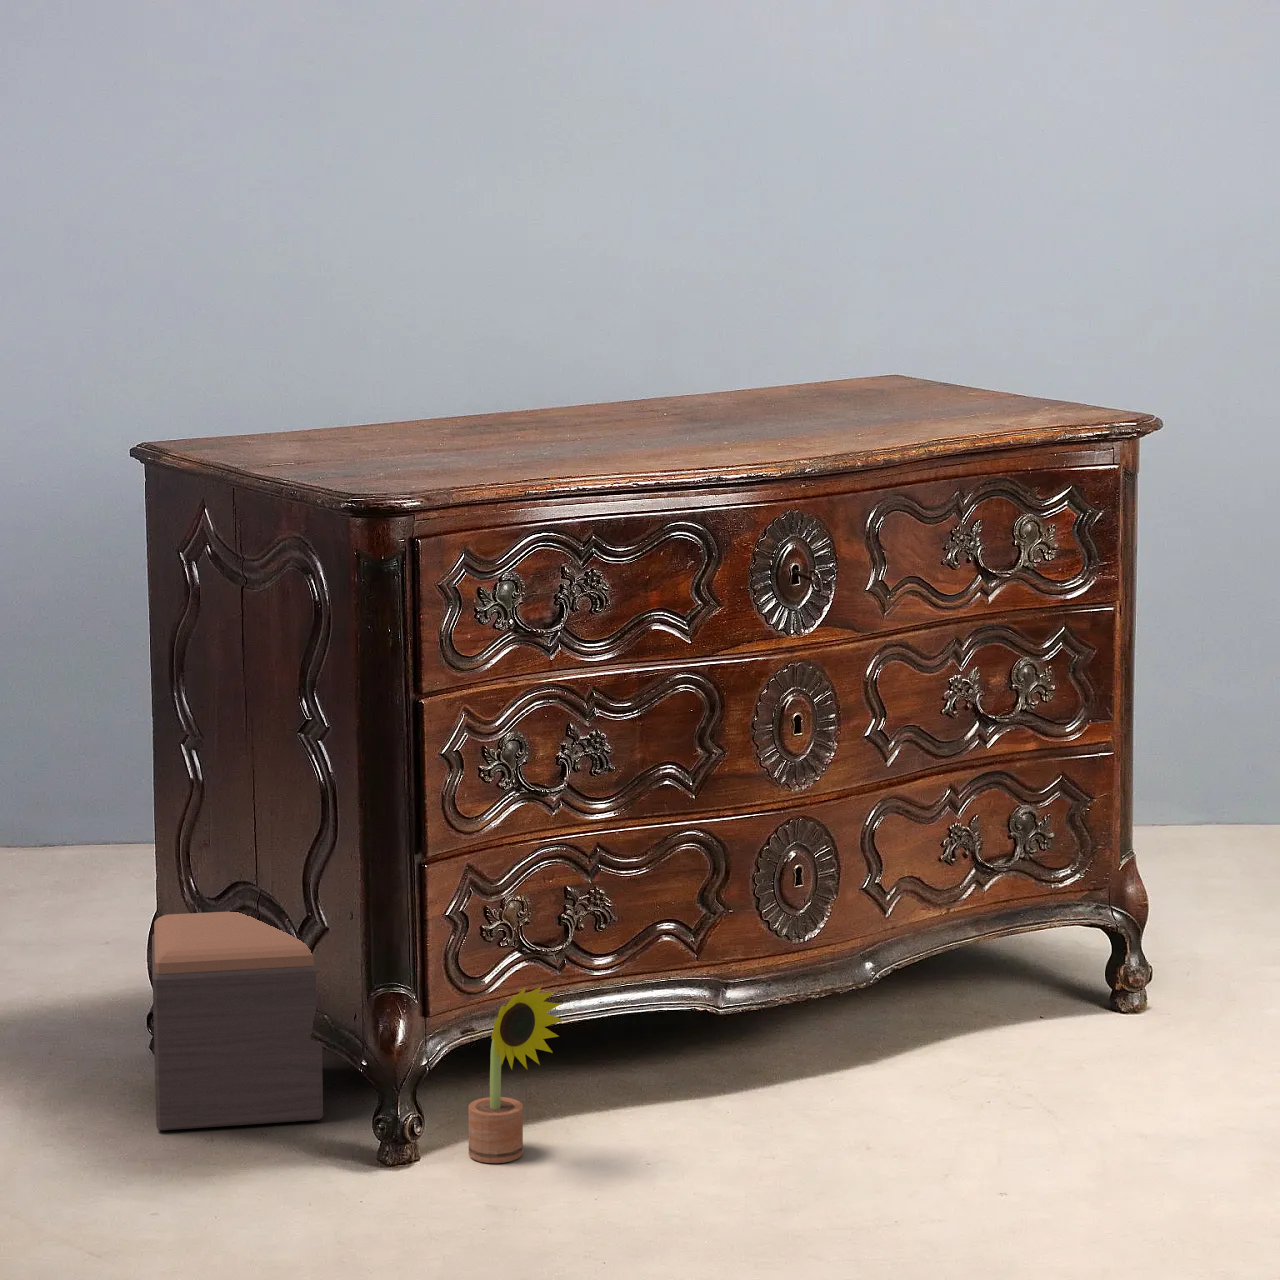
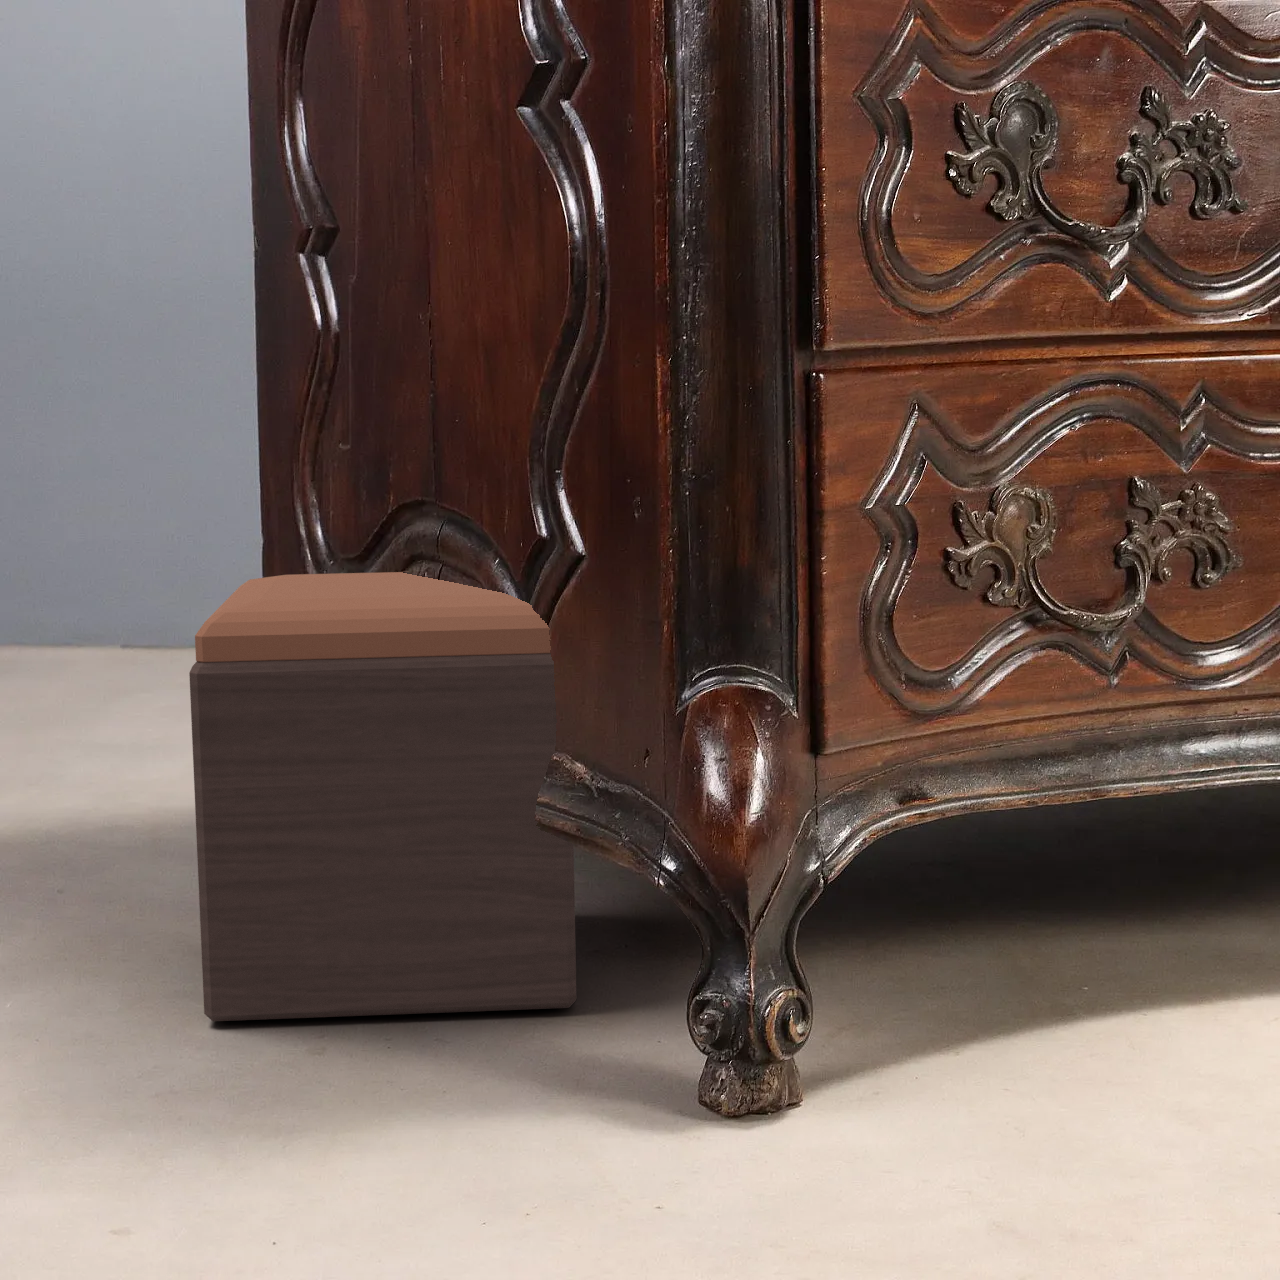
decorative plant: present [468,987,563,1163] -> none [921,661,1165,1112]

